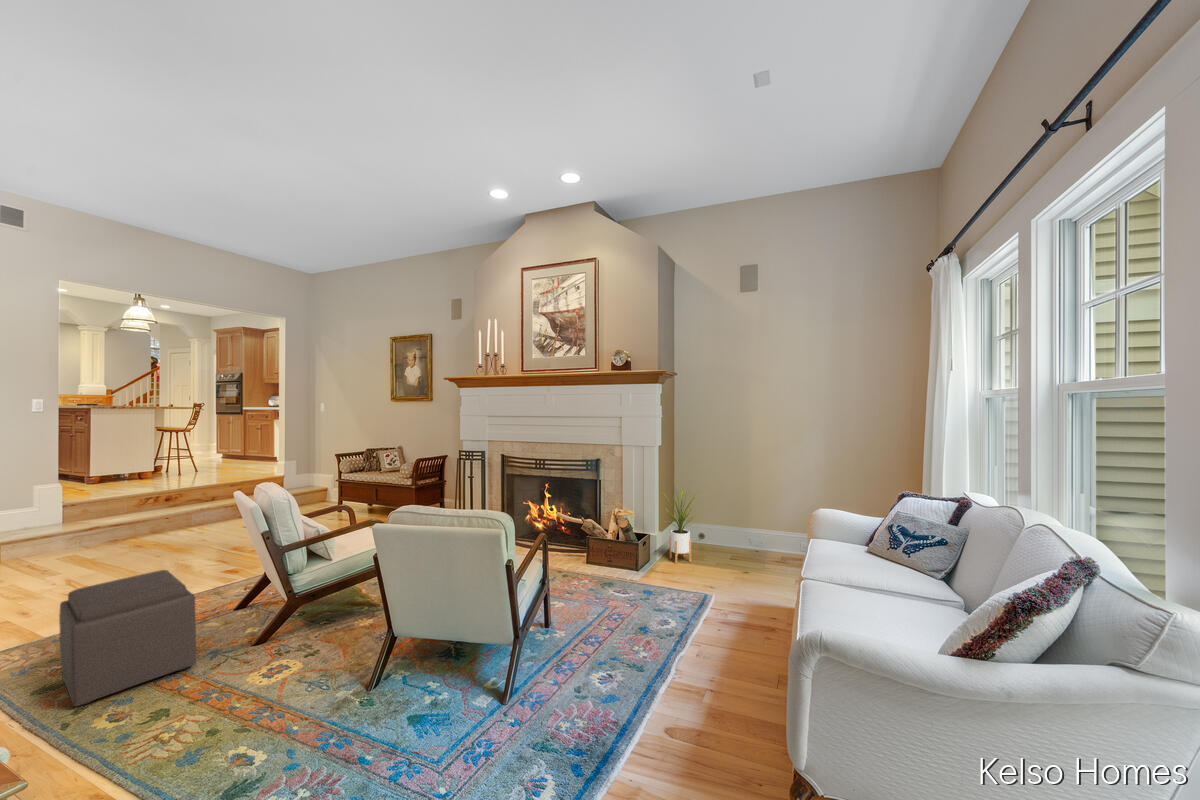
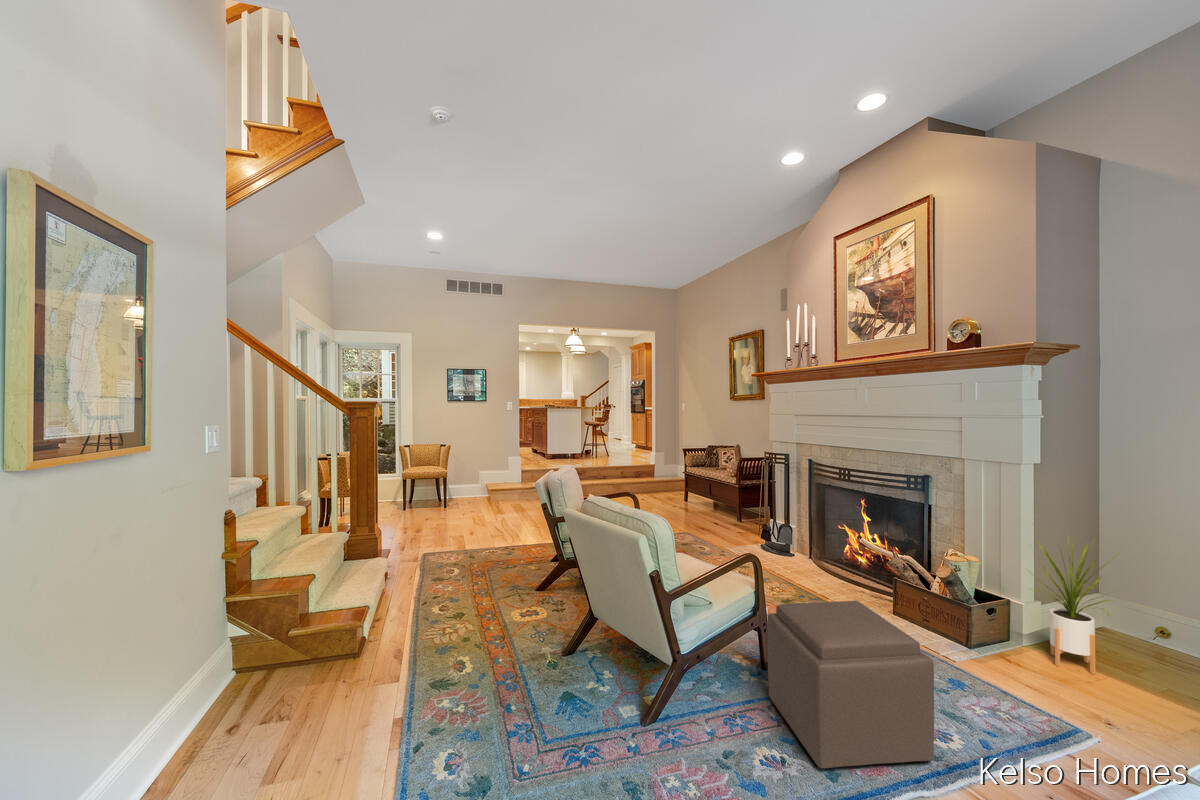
ottoman: present [59,570,196,706] -> present [767,601,934,768]

